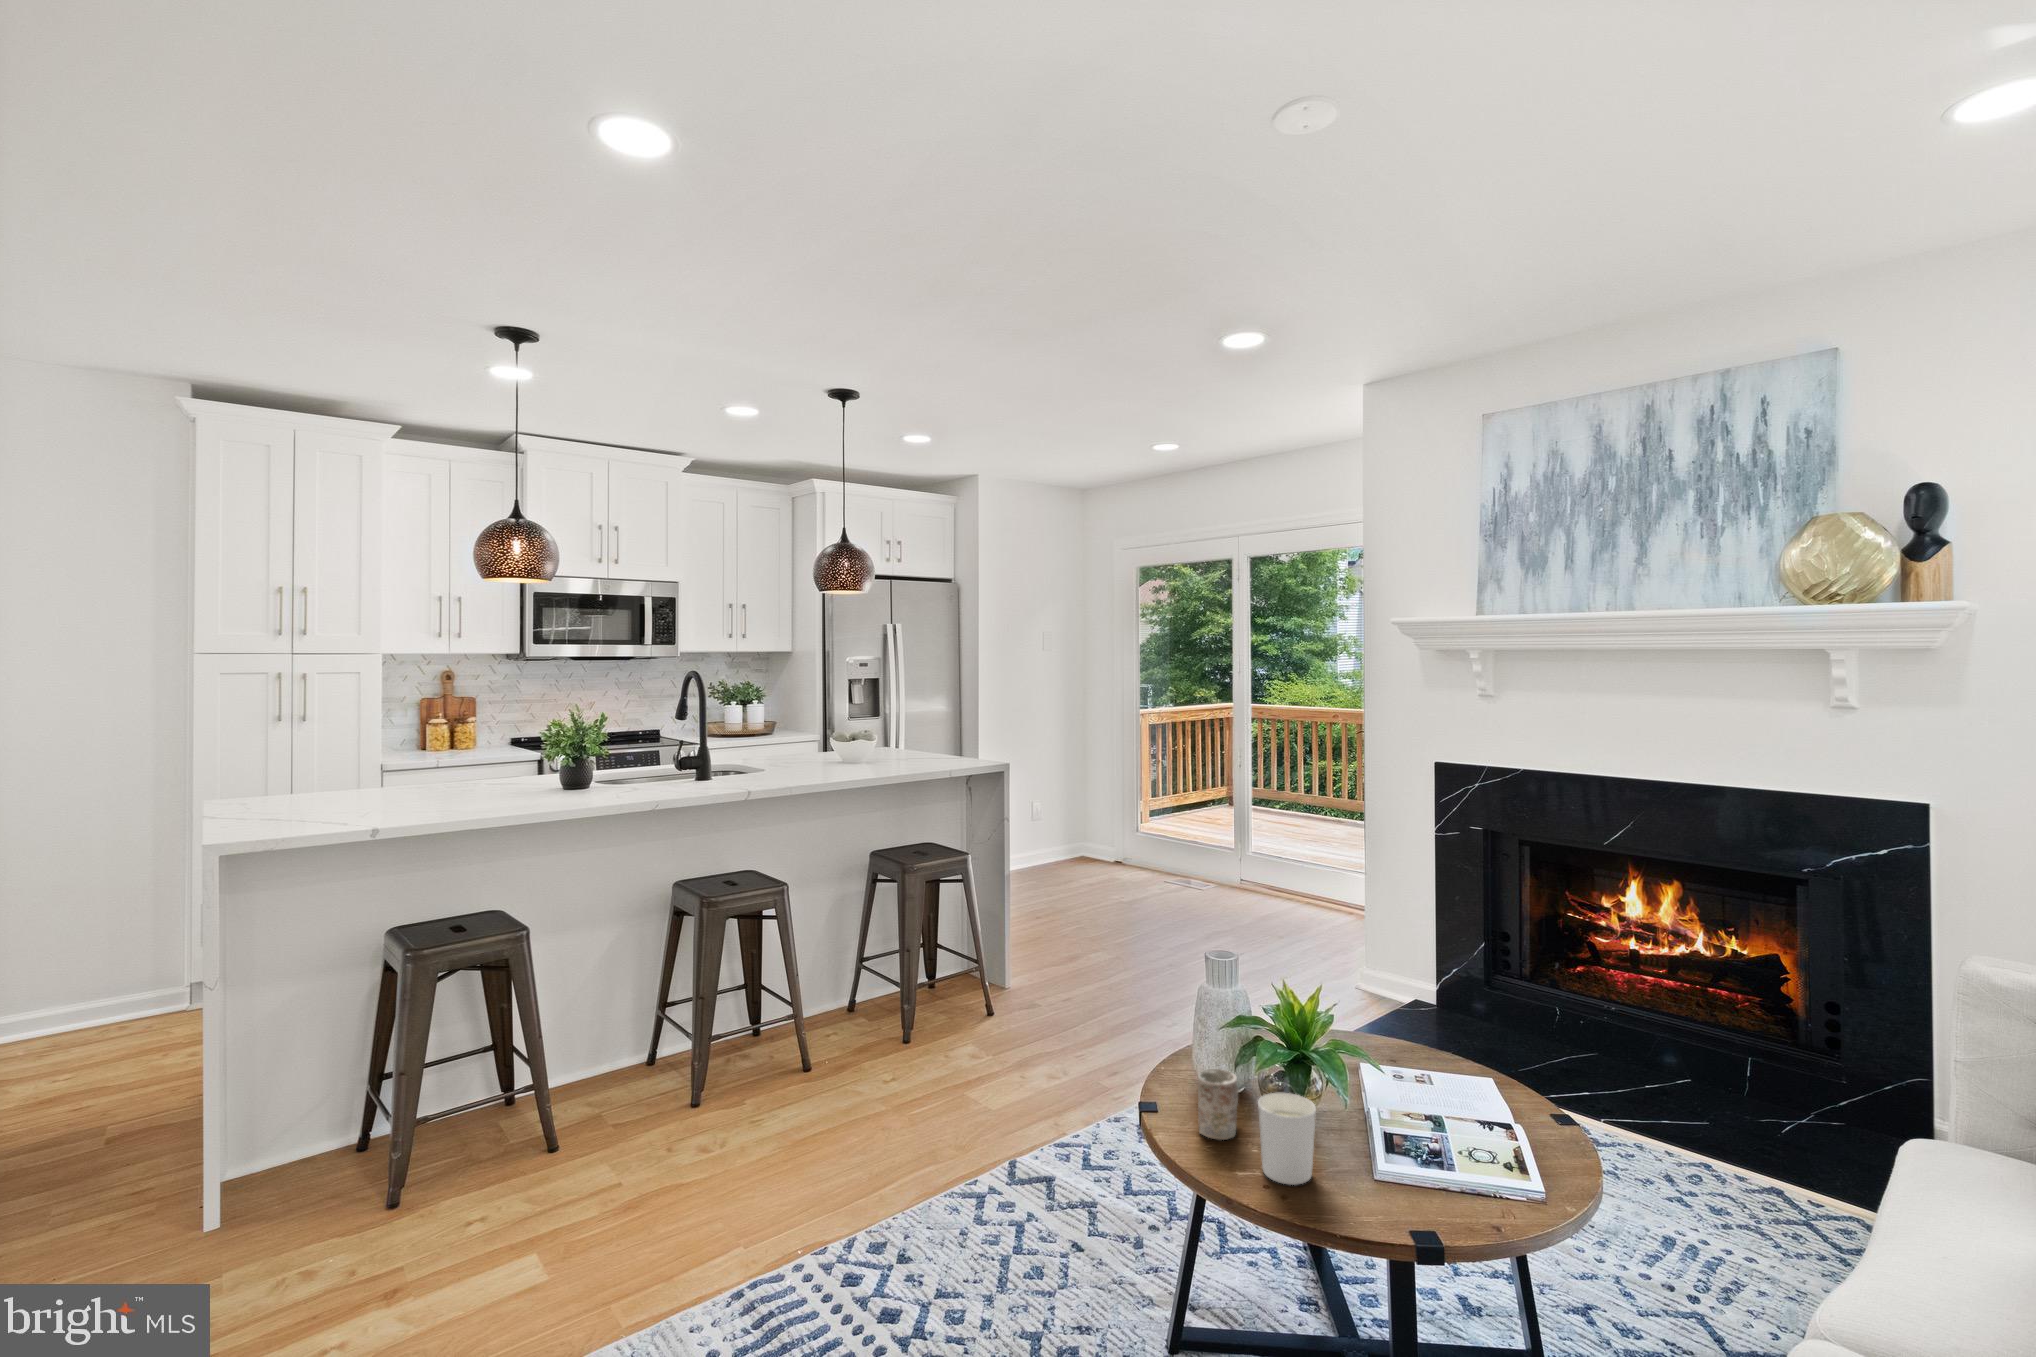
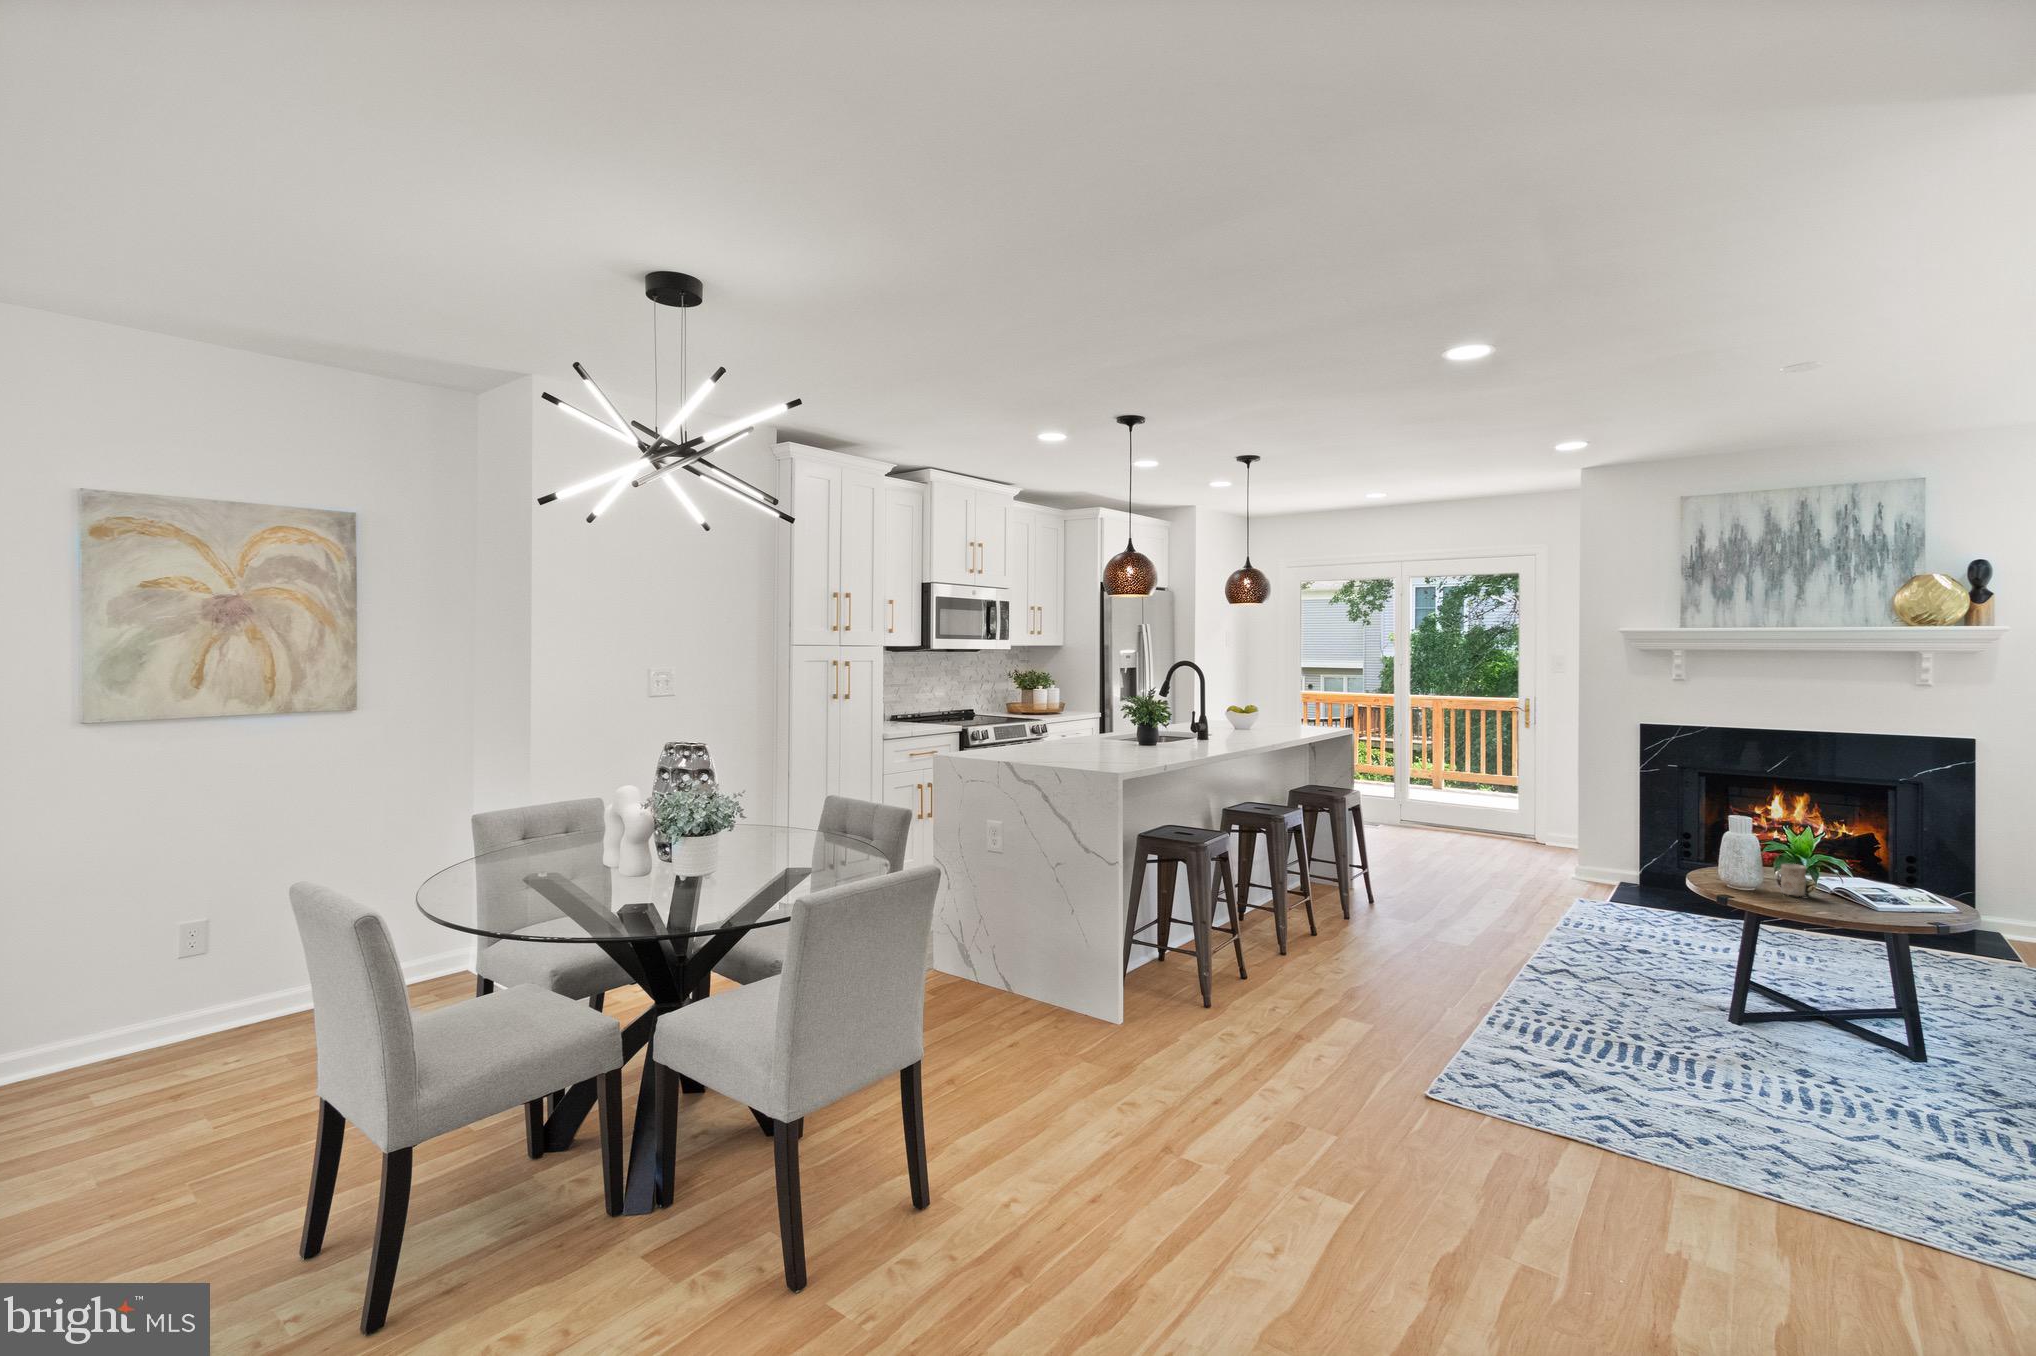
candle holder: present [1258,1093,1316,1185] -> none [1836,867,1873,906]

